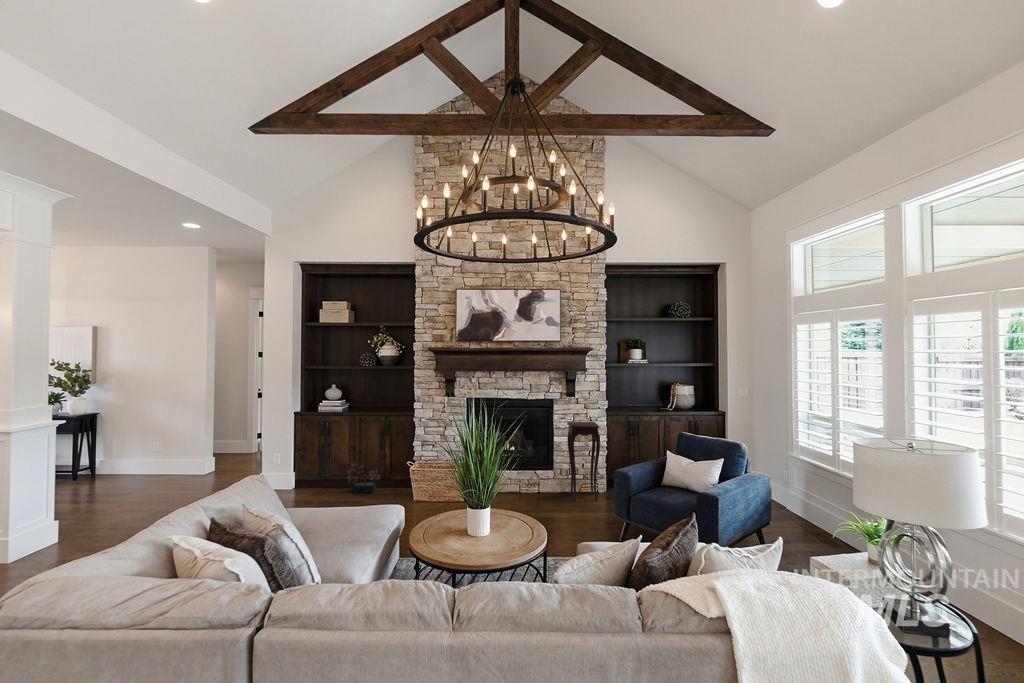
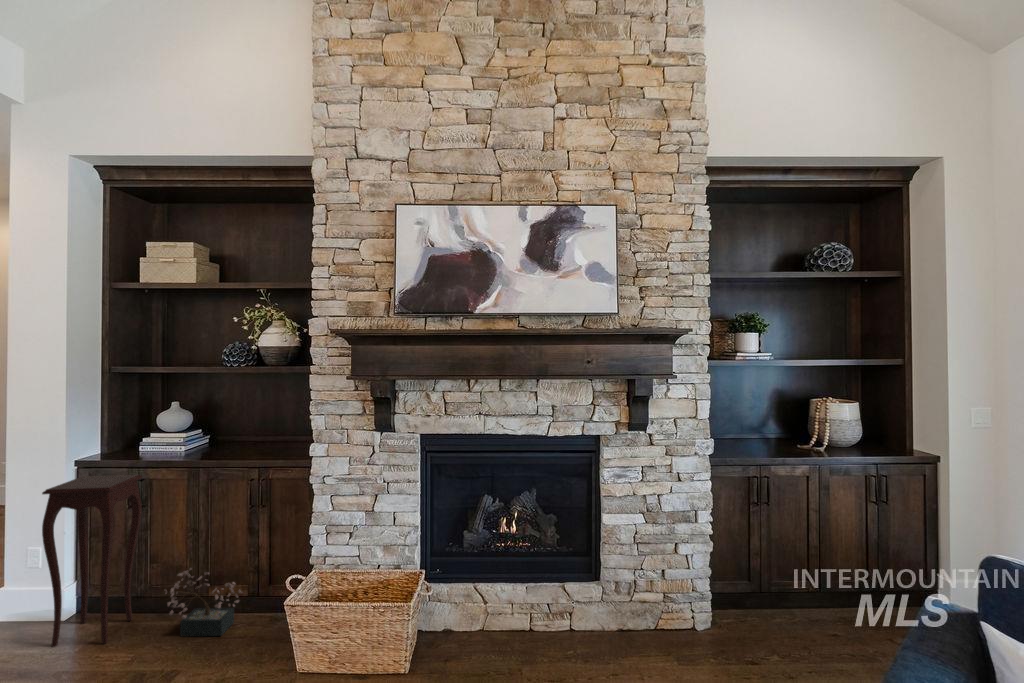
side table: present [568,422,600,501] -> present [42,474,142,647]

